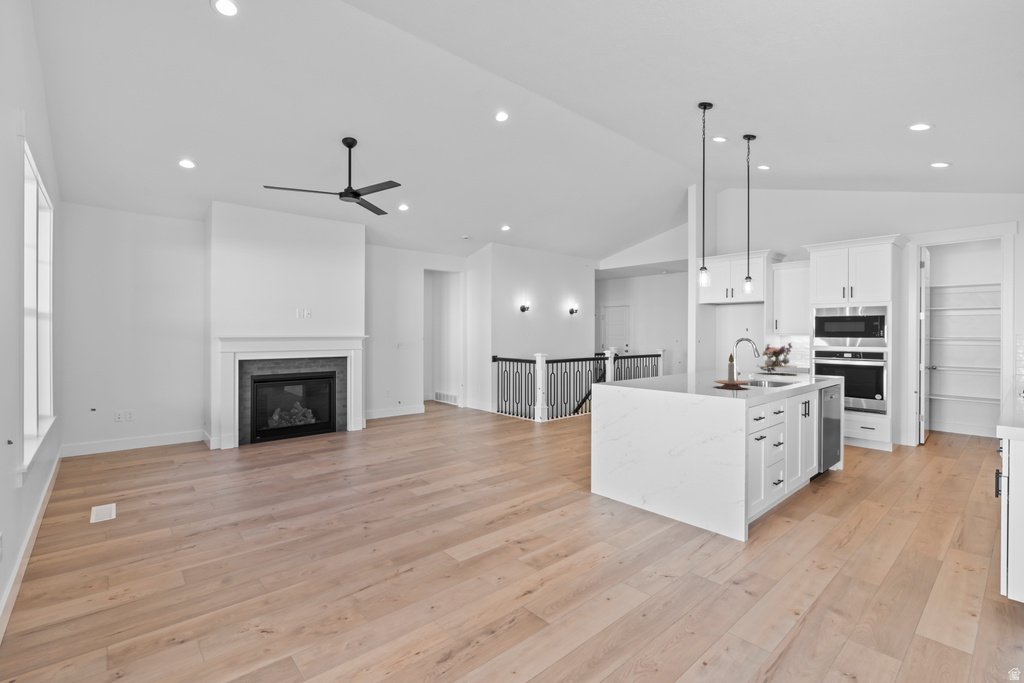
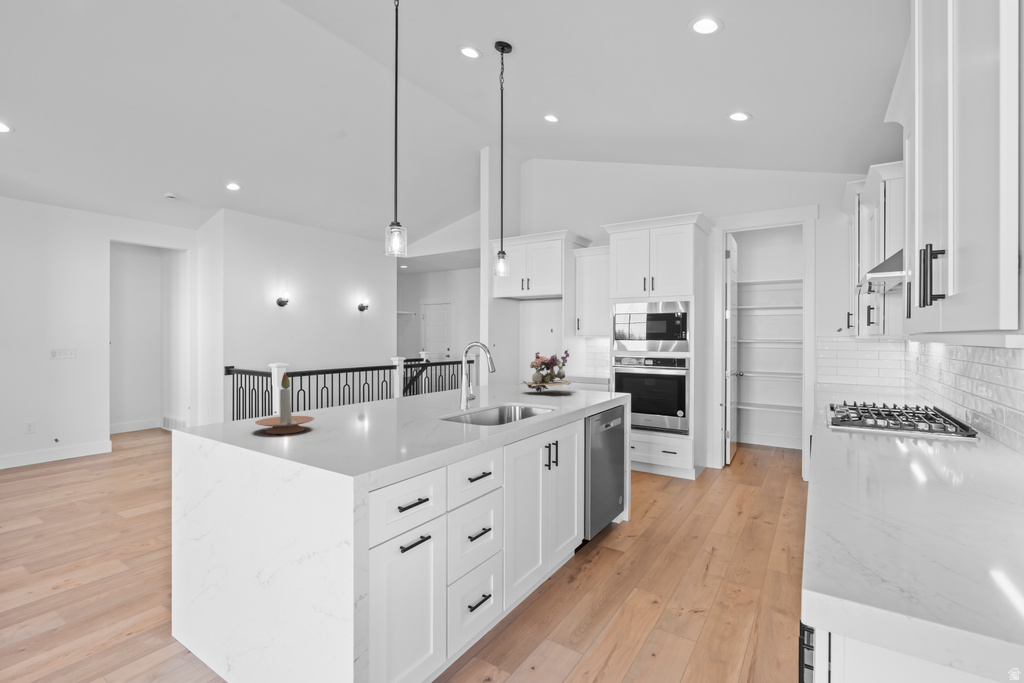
candle holder: present [714,353,749,389] -> present [255,373,314,434]

